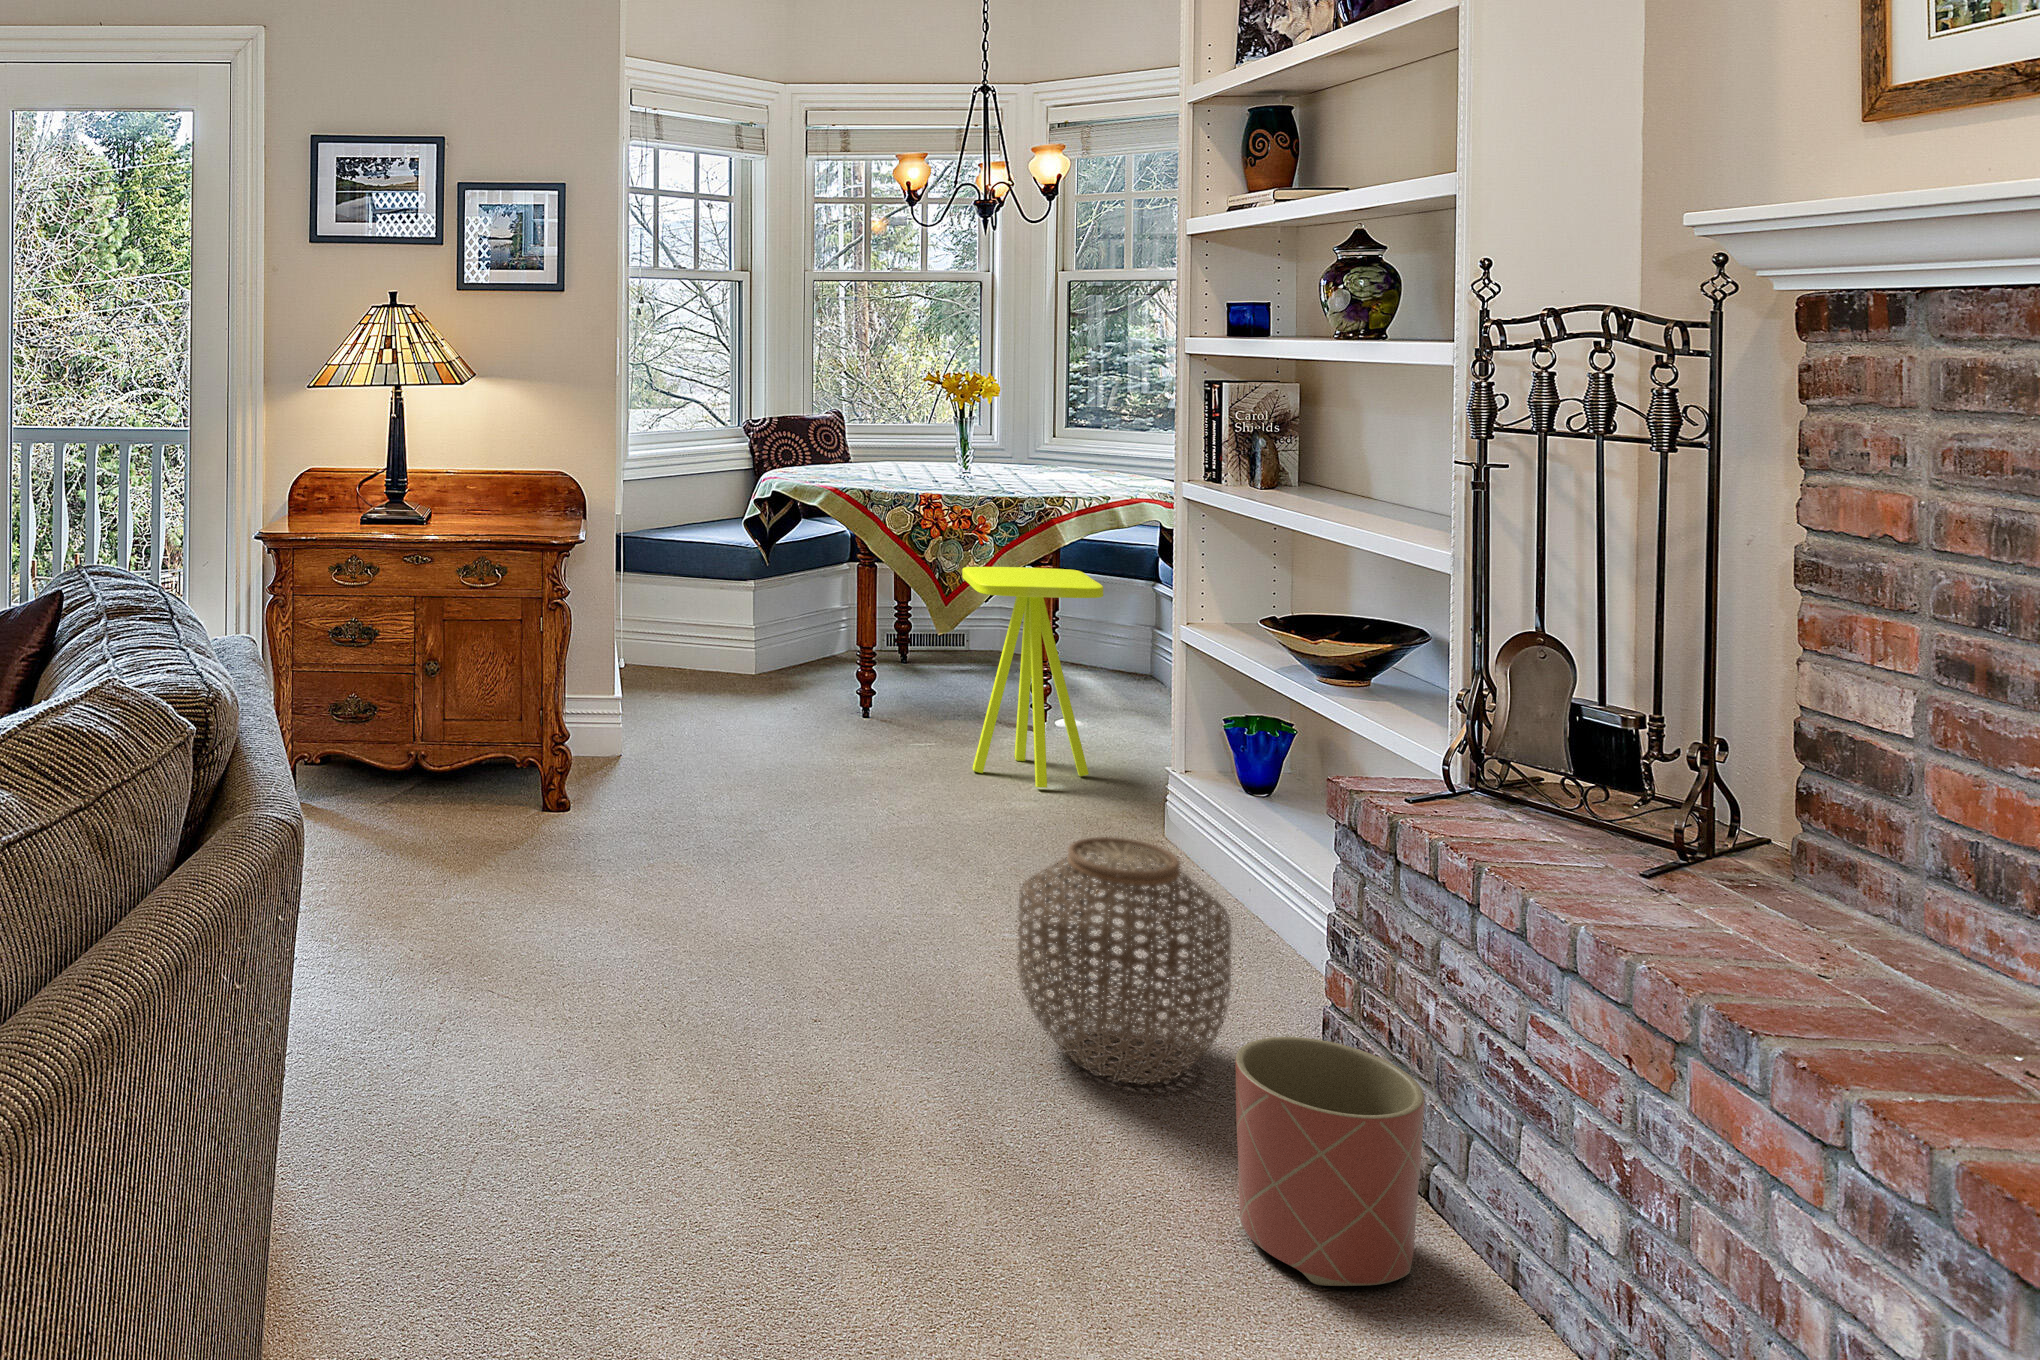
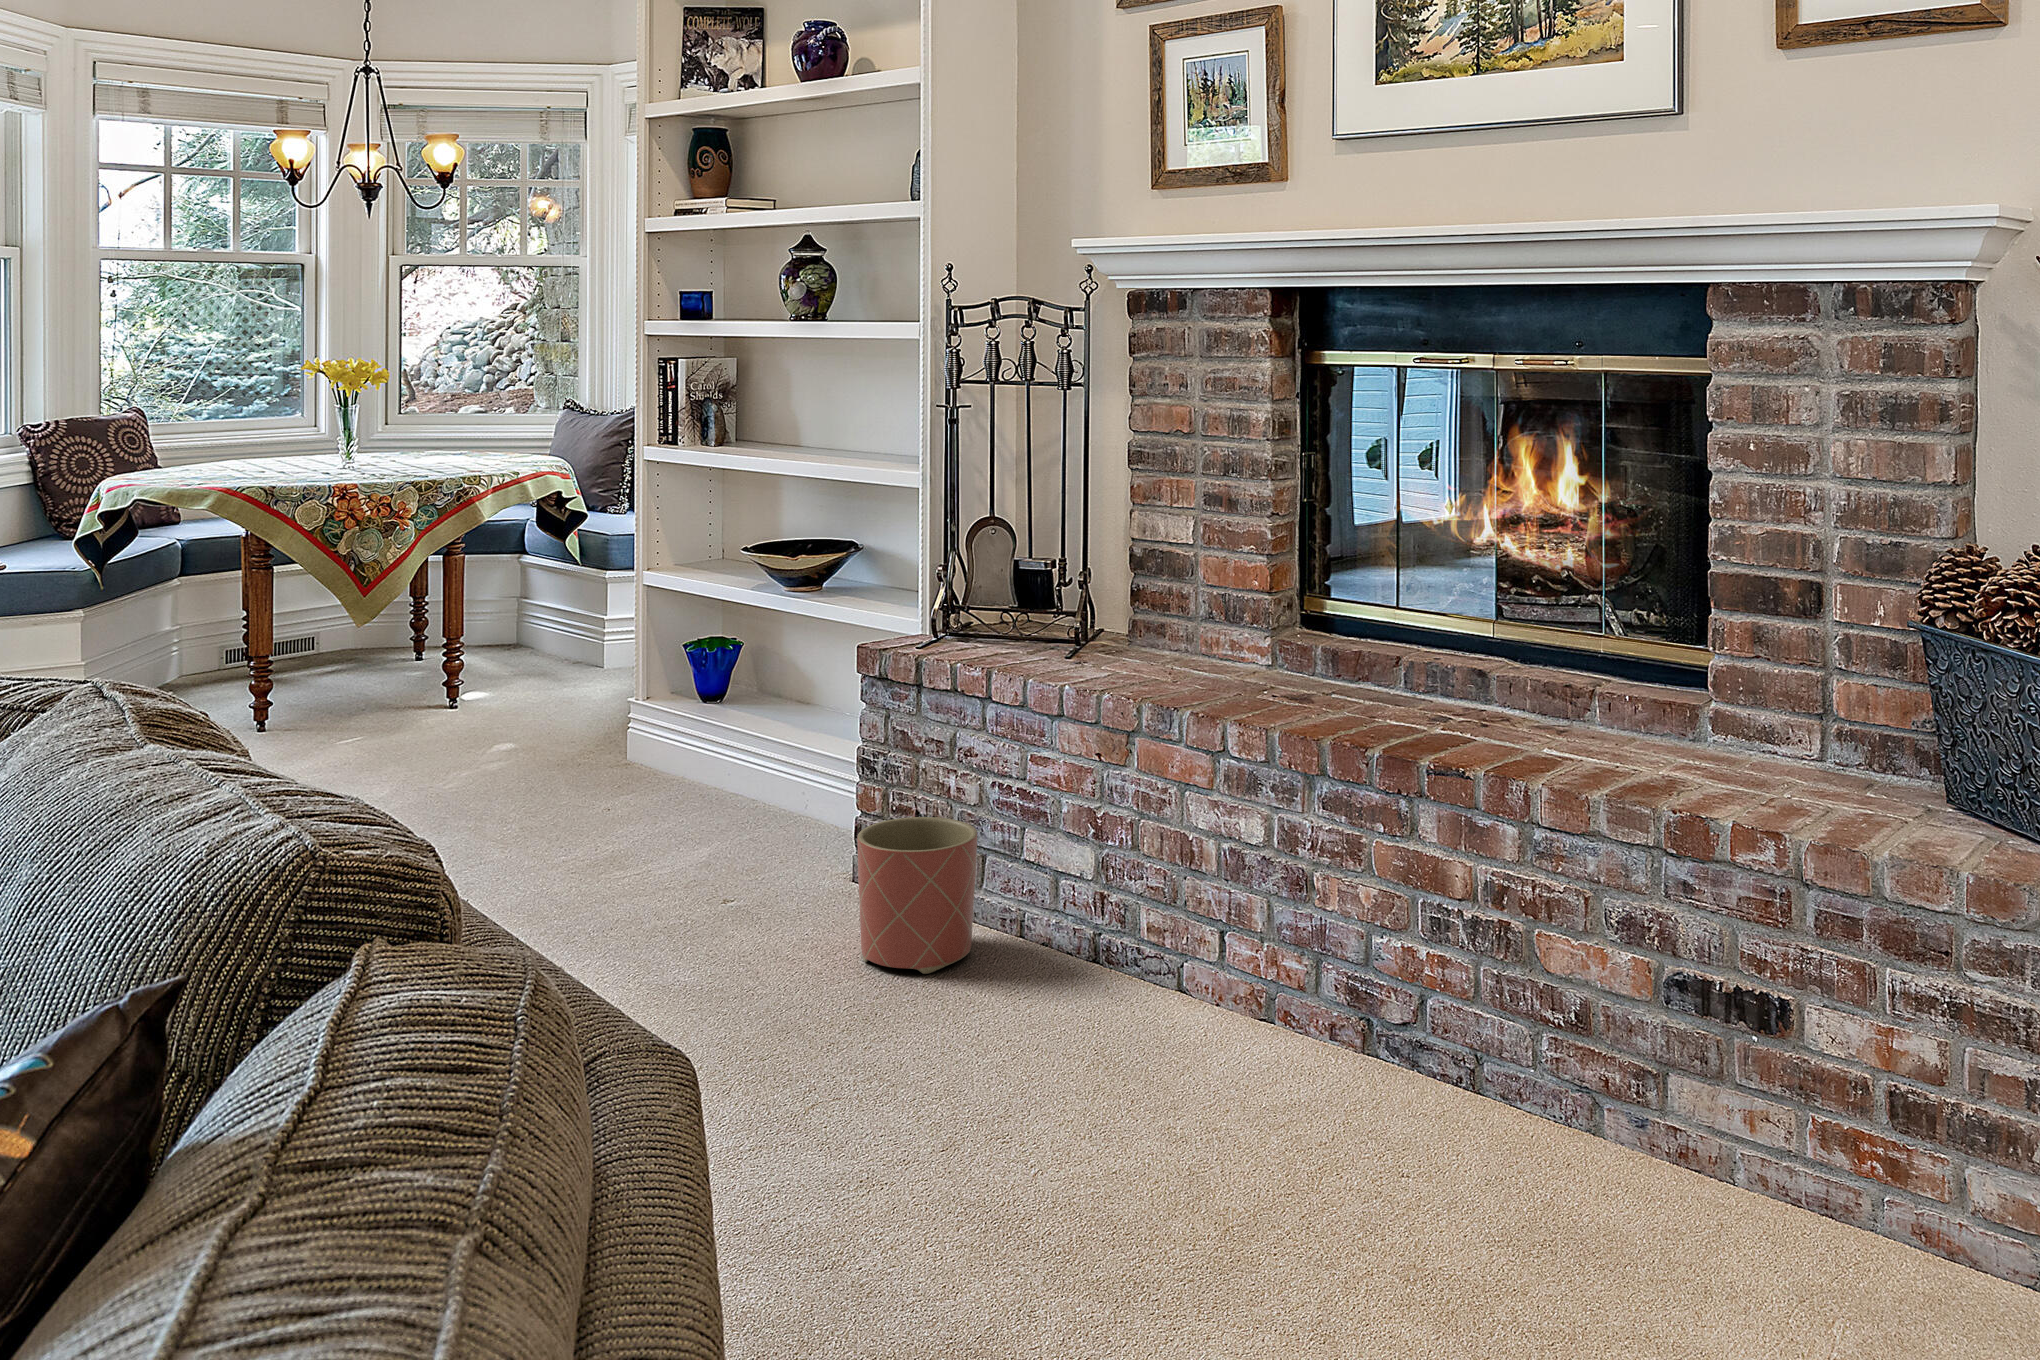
side table: present [962,567,1104,788] -> none [396,544,548,752]
woven basket: present [1018,837,1231,1084] -> none [630,727,798,918]

